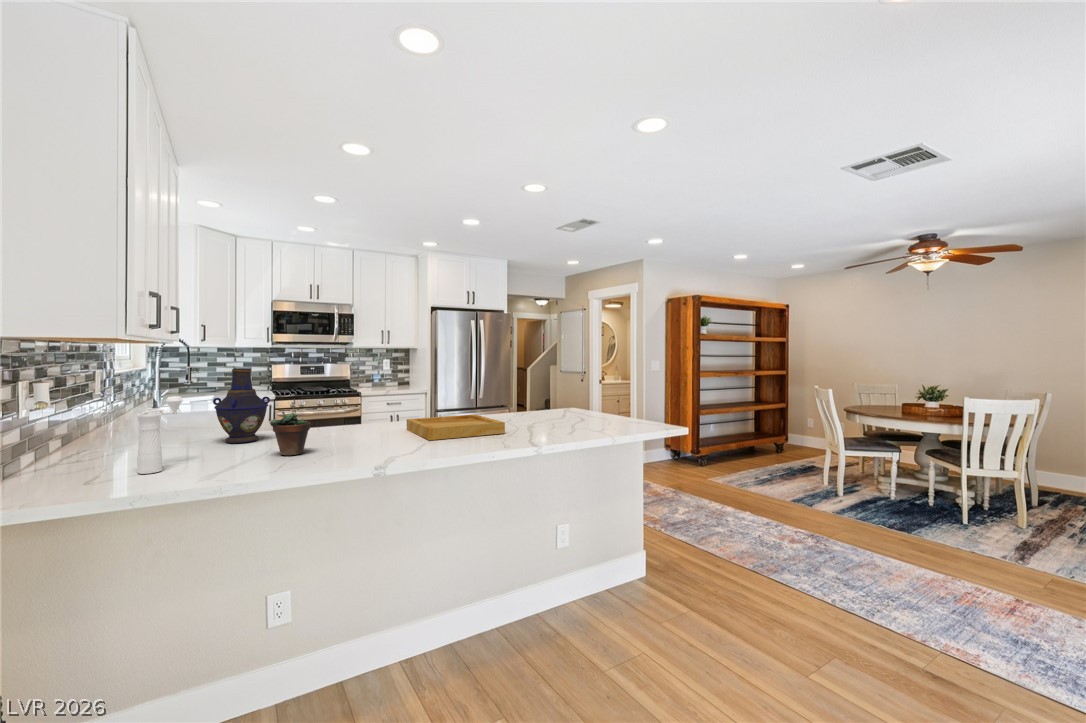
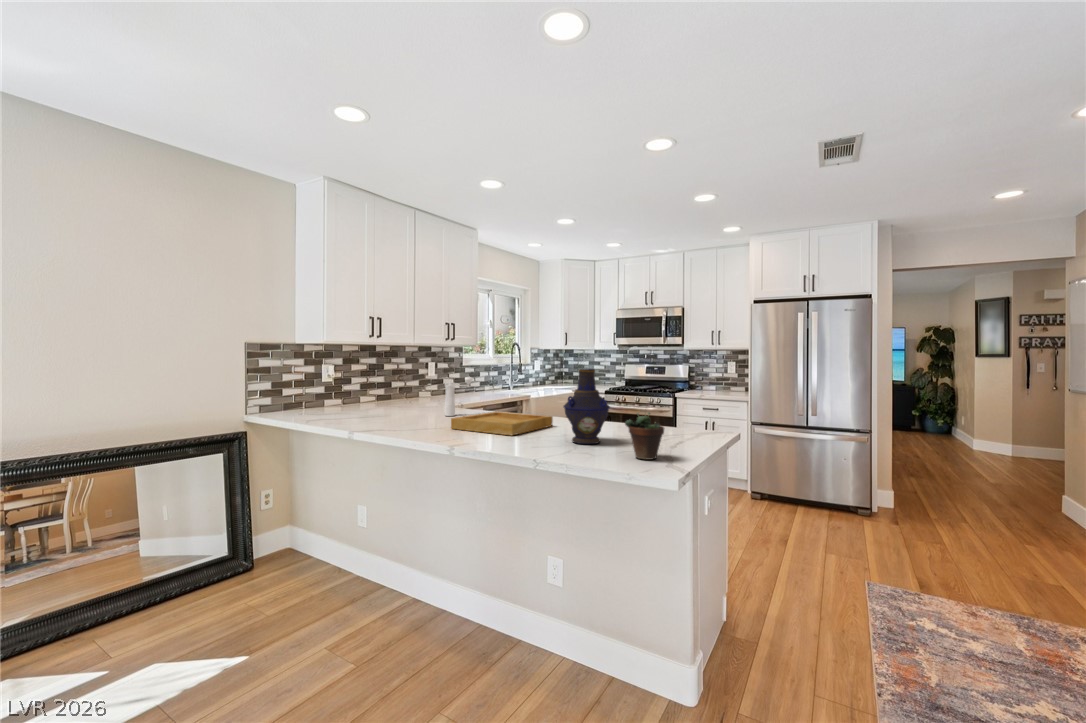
vase: present [213,369,270,443] -> present [564,369,610,444]
pepper mill: present [137,396,183,474] -> present [445,377,472,416]
succulent plant: present [270,399,310,455] -> present [625,404,664,460]

